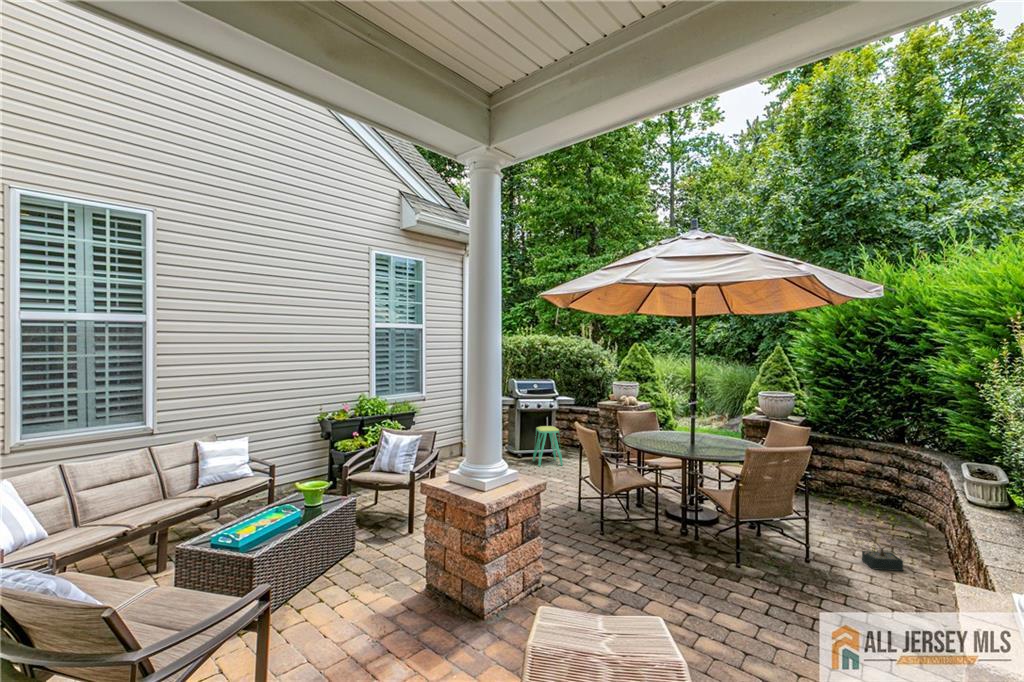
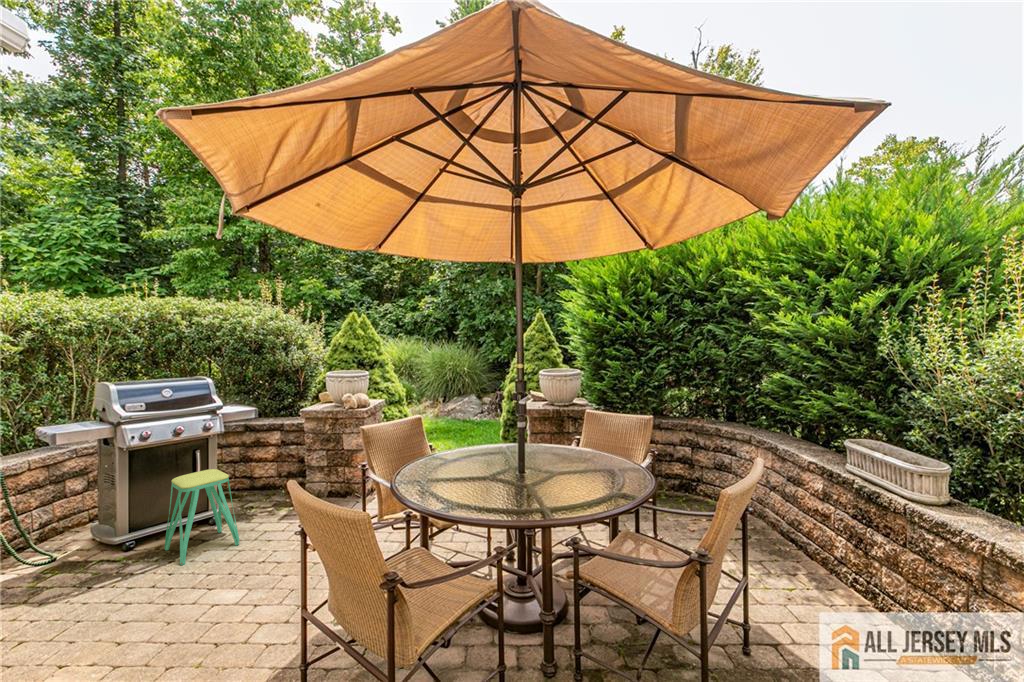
decorative plant: present [852,524,907,571] -> none [779,559,840,628]

